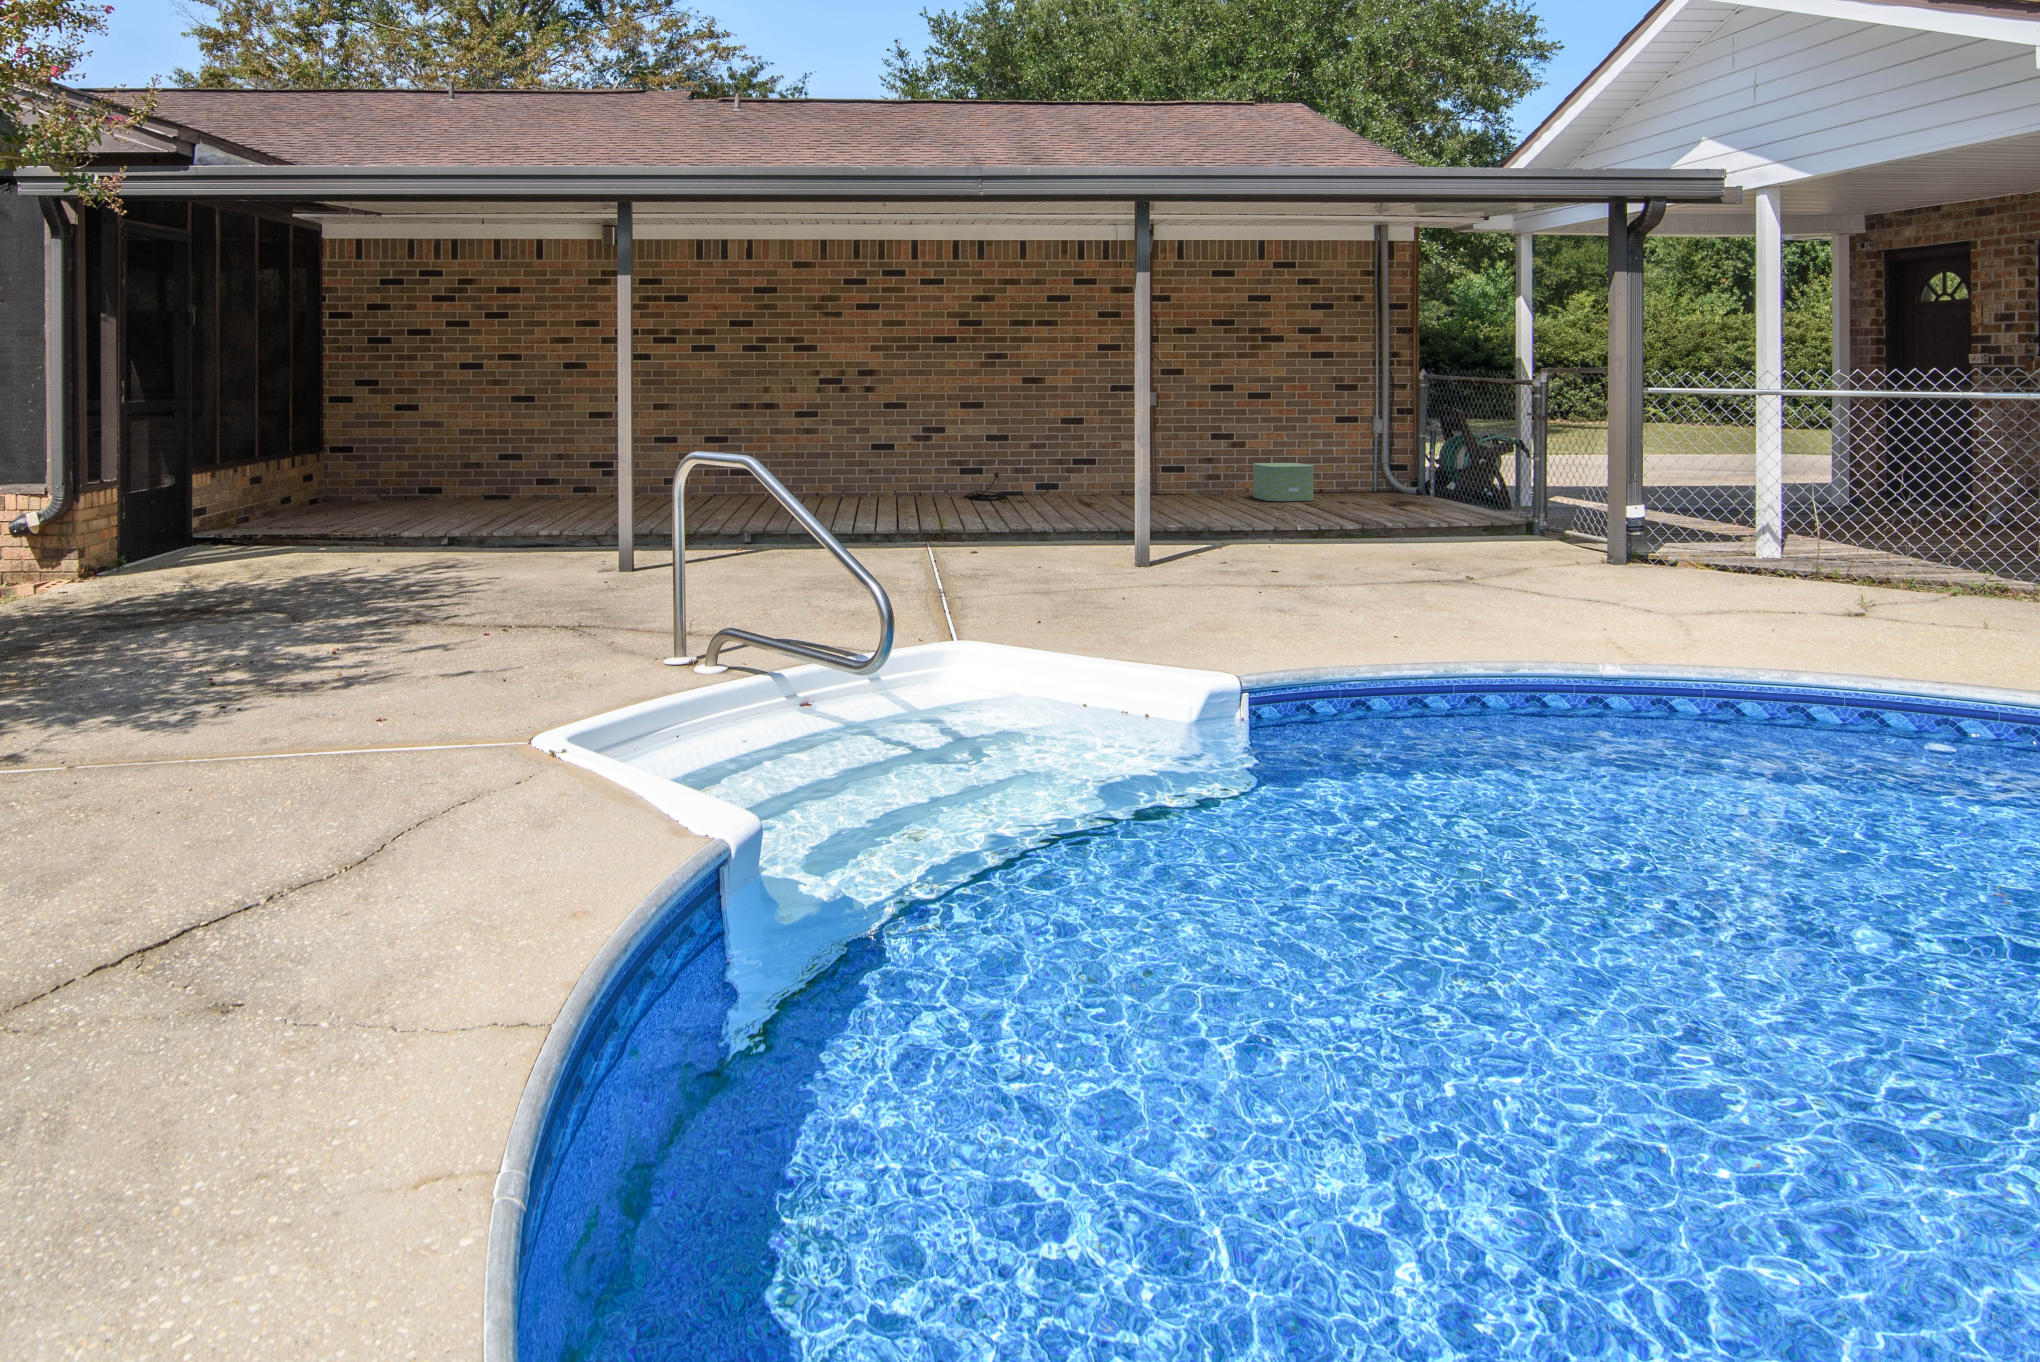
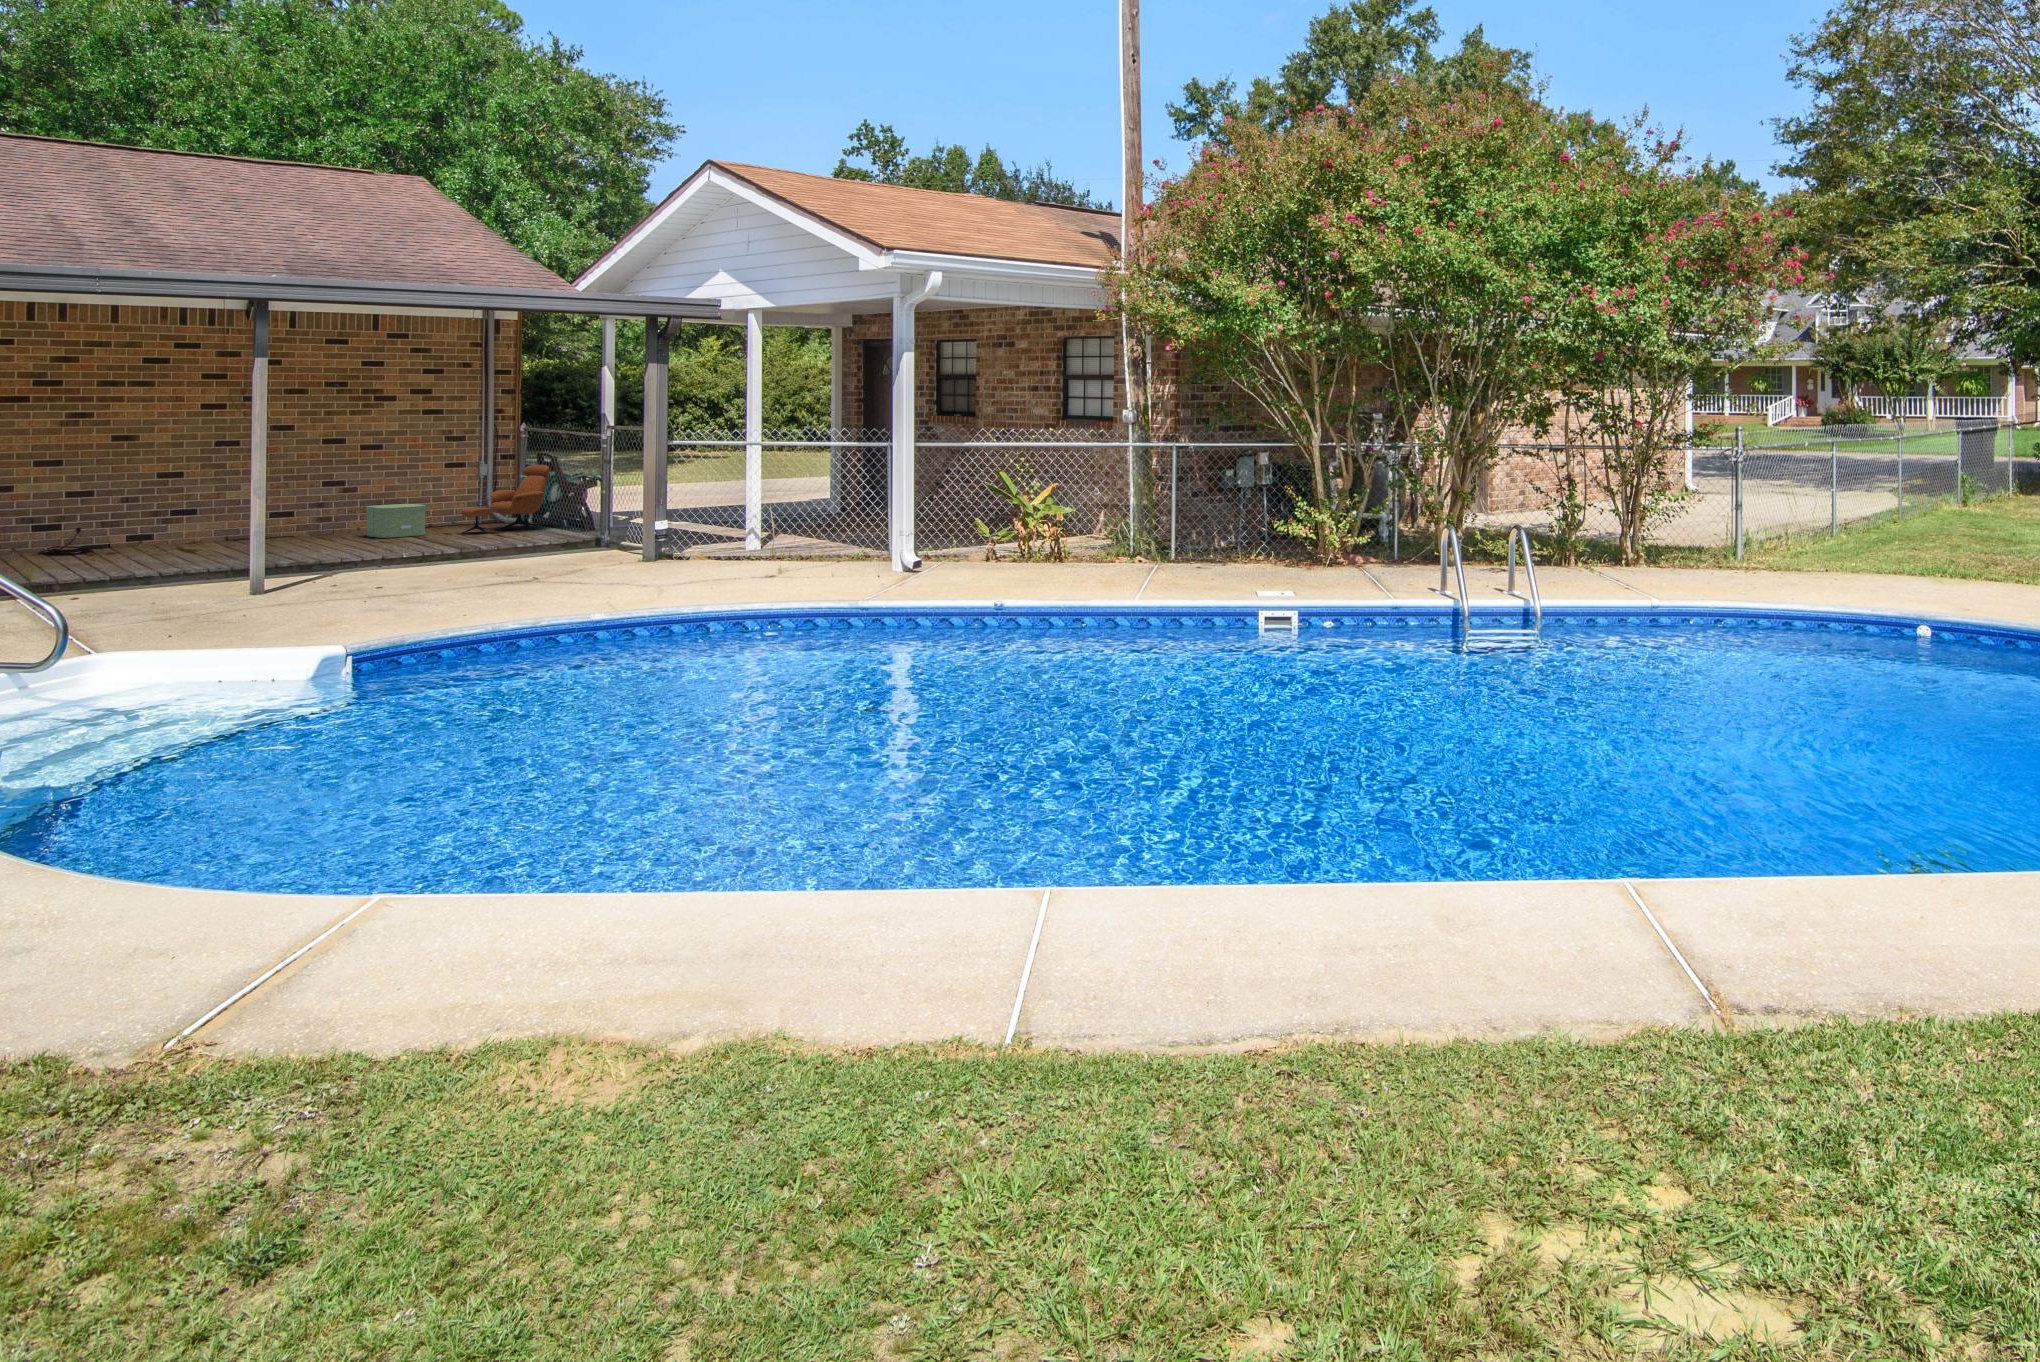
lounge chair: none [1352,422,1452,504] -> present [461,465,549,534]

